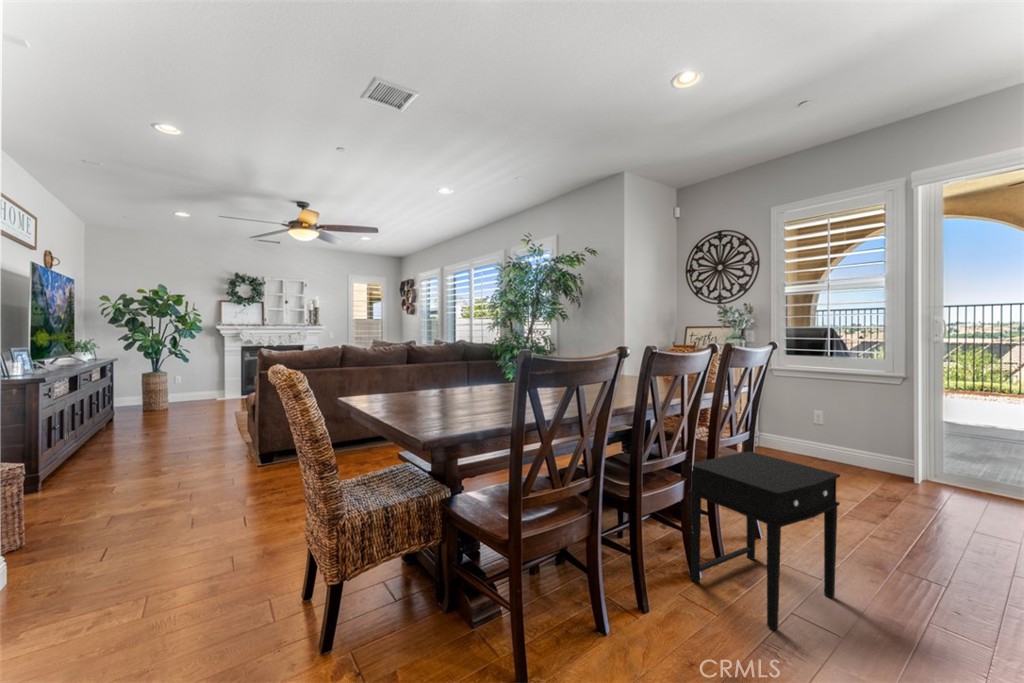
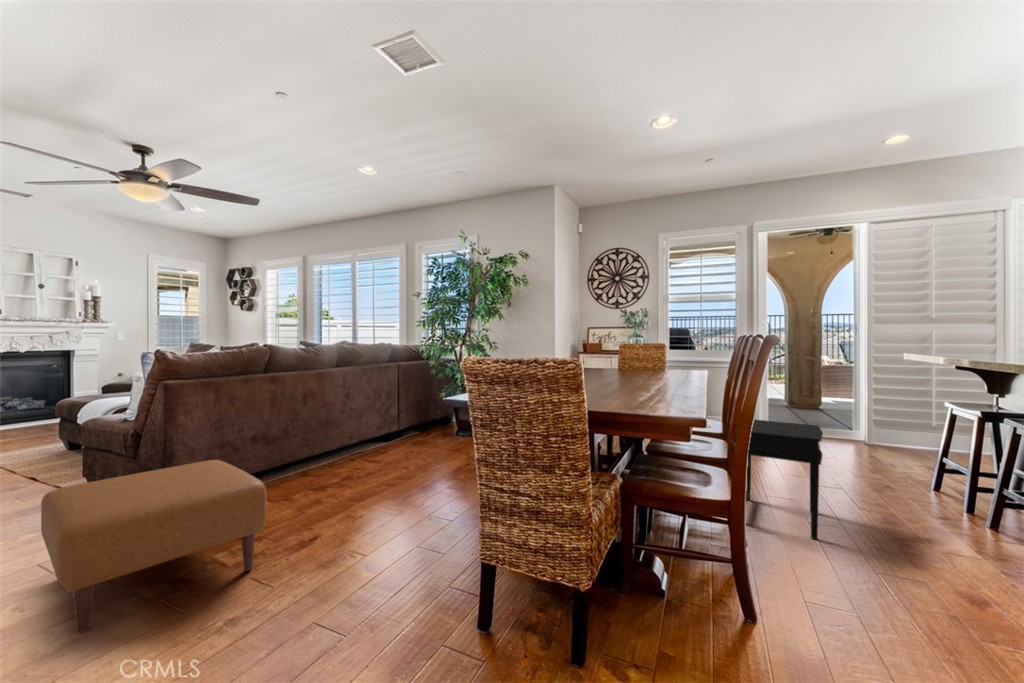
ottoman: none [119,433,269,533] -> present [41,460,267,633]

